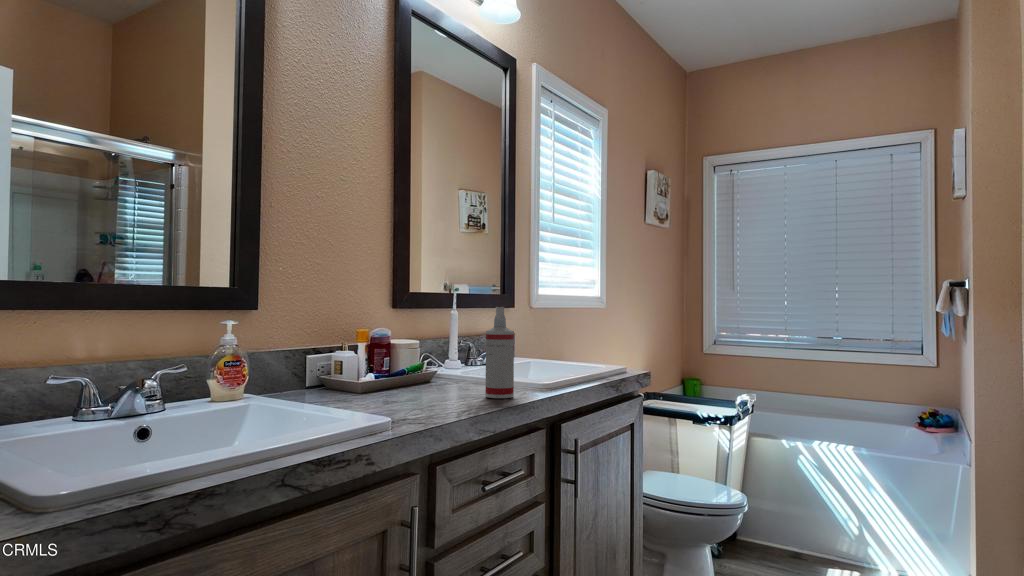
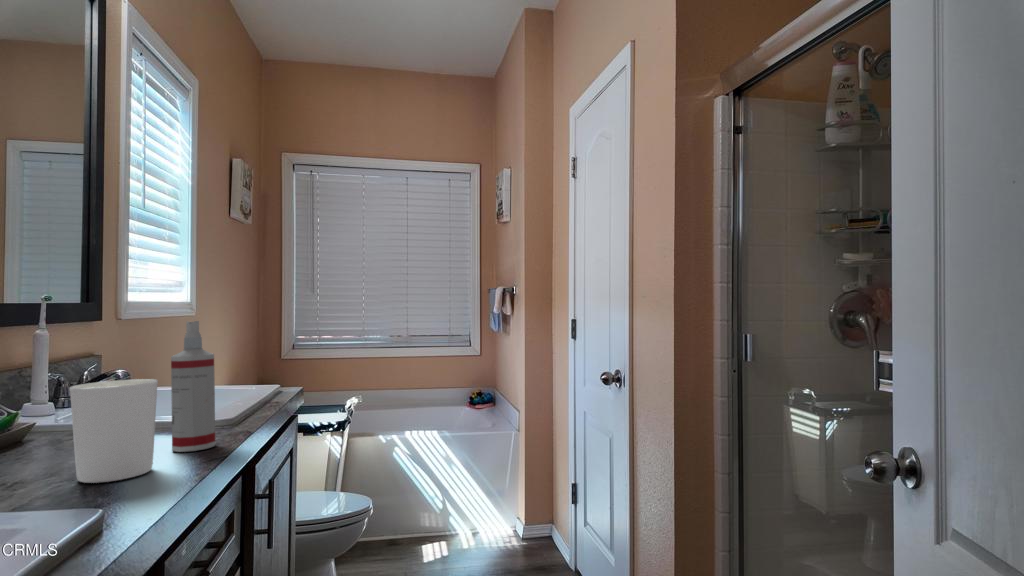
candle holder: none [416,343,464,405] -> present [69,379,158,483]

